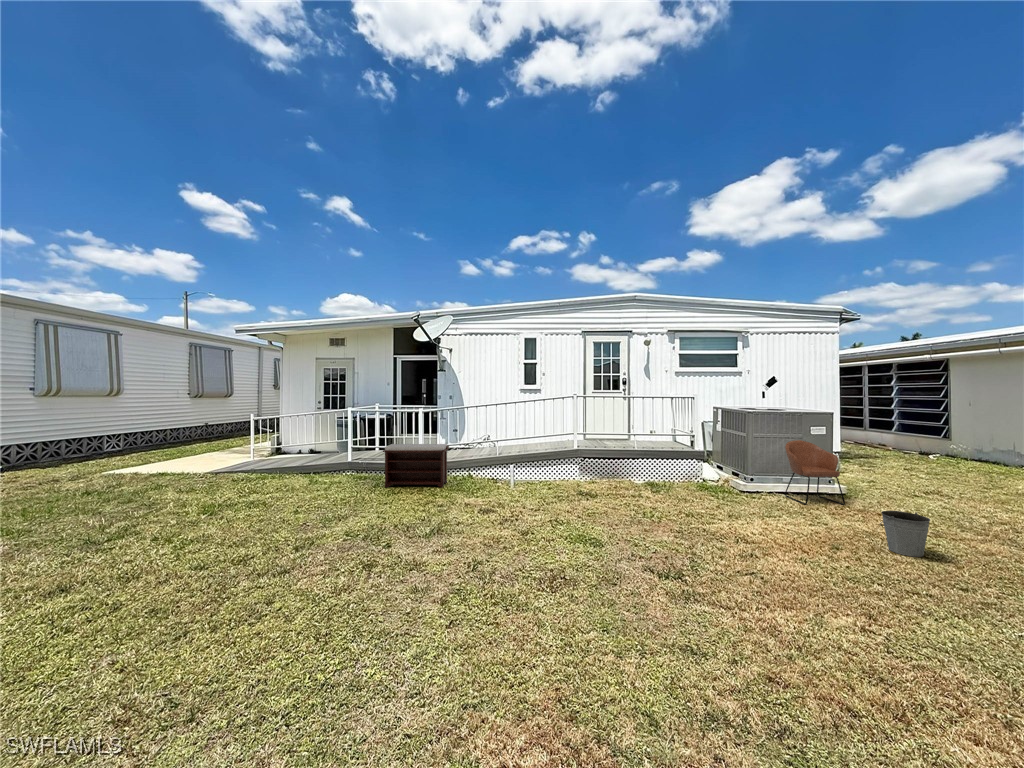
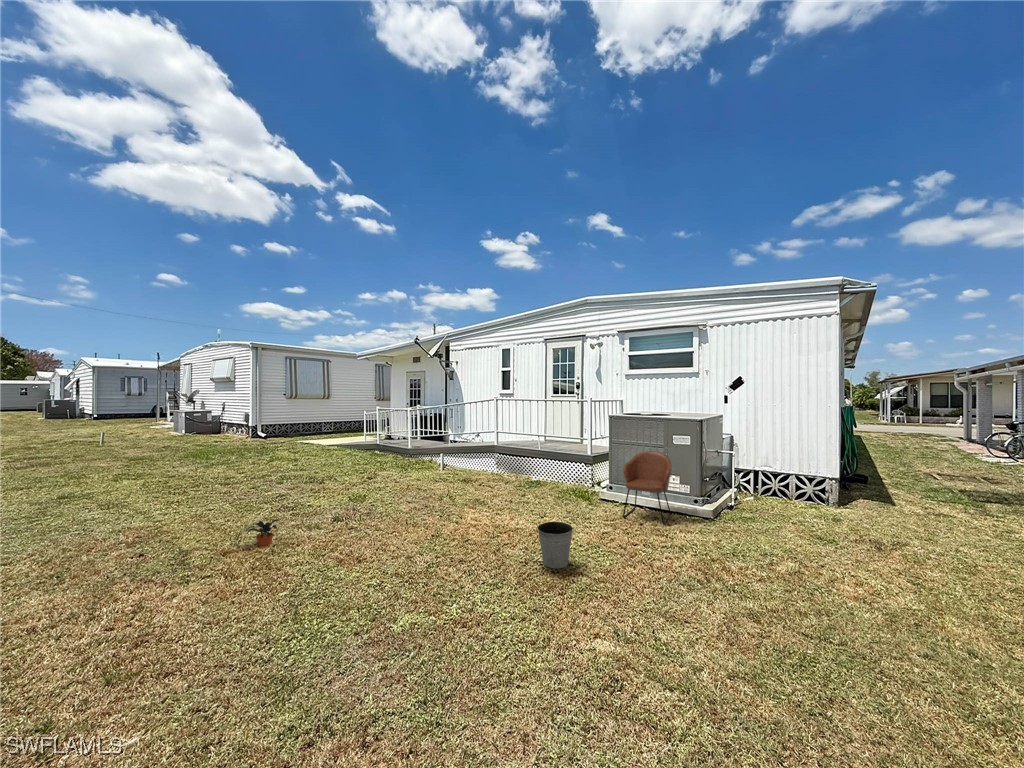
bench: present [383,444,449,488] -> none [377,434,420,468]
potted plant: none [588,576,640,626] -> present [247,519,279,546]

